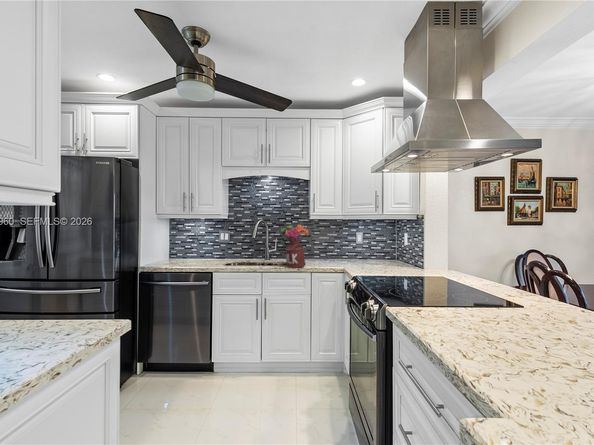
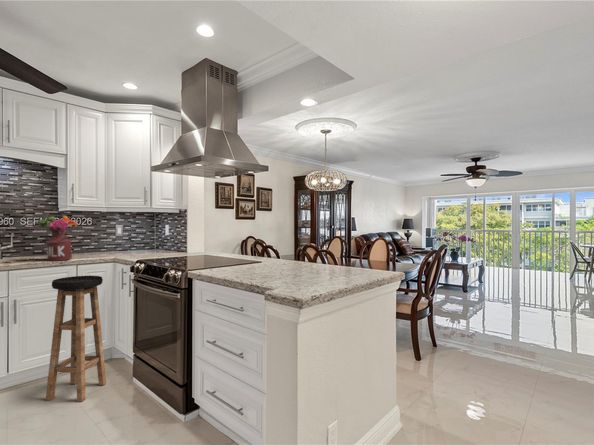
bar stool: none [274,285,325,418] -> present [46,276,106,402]

